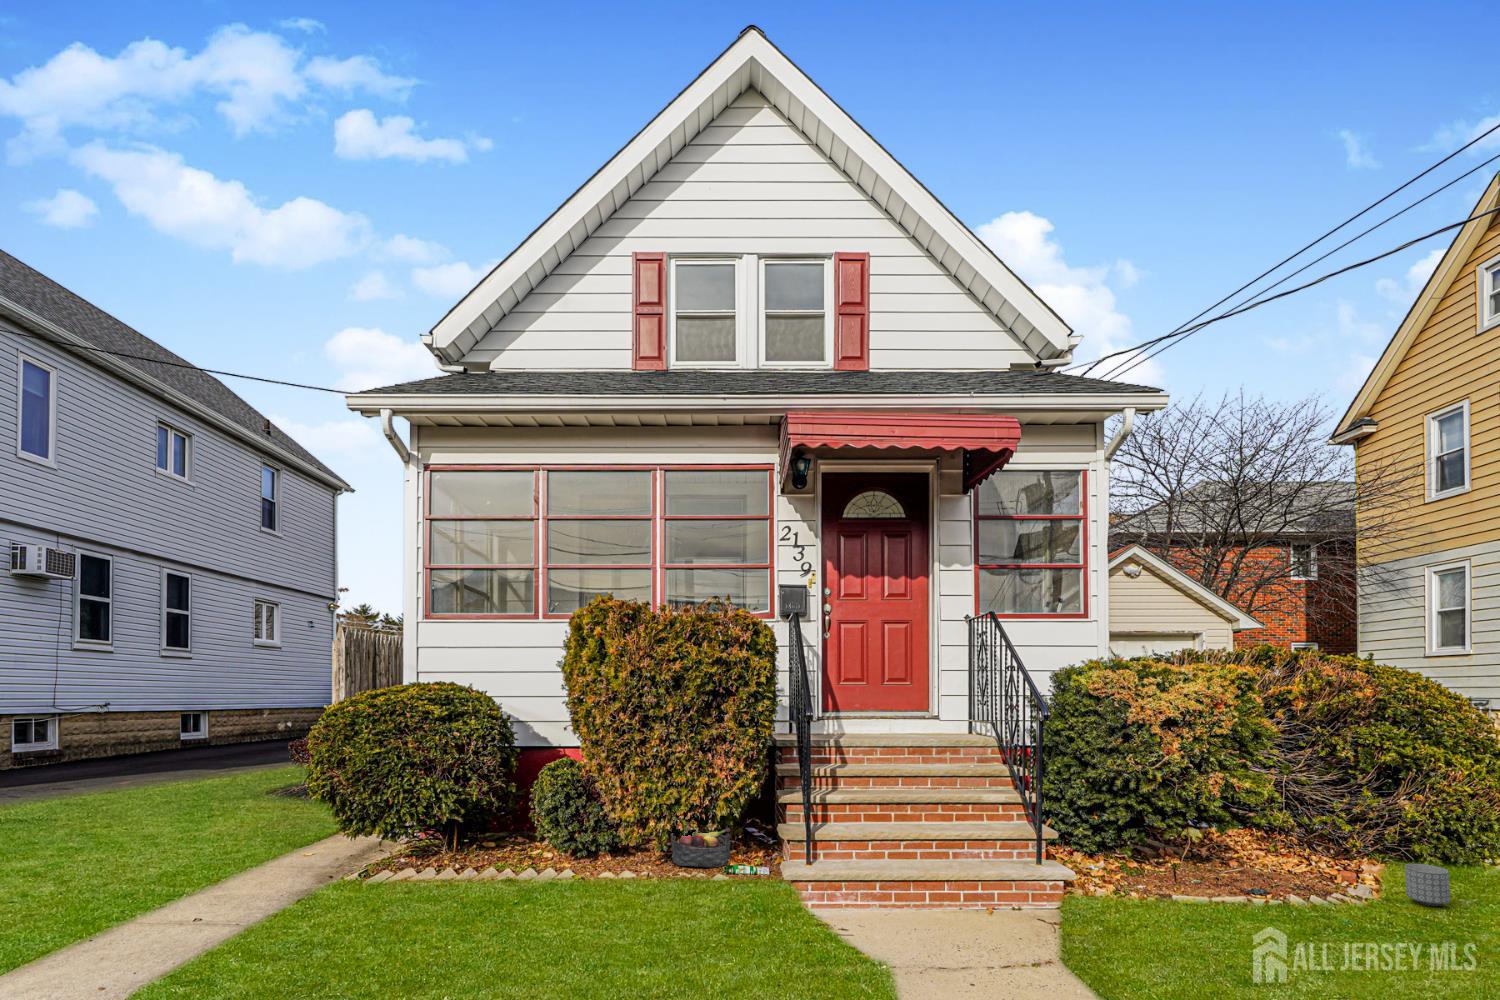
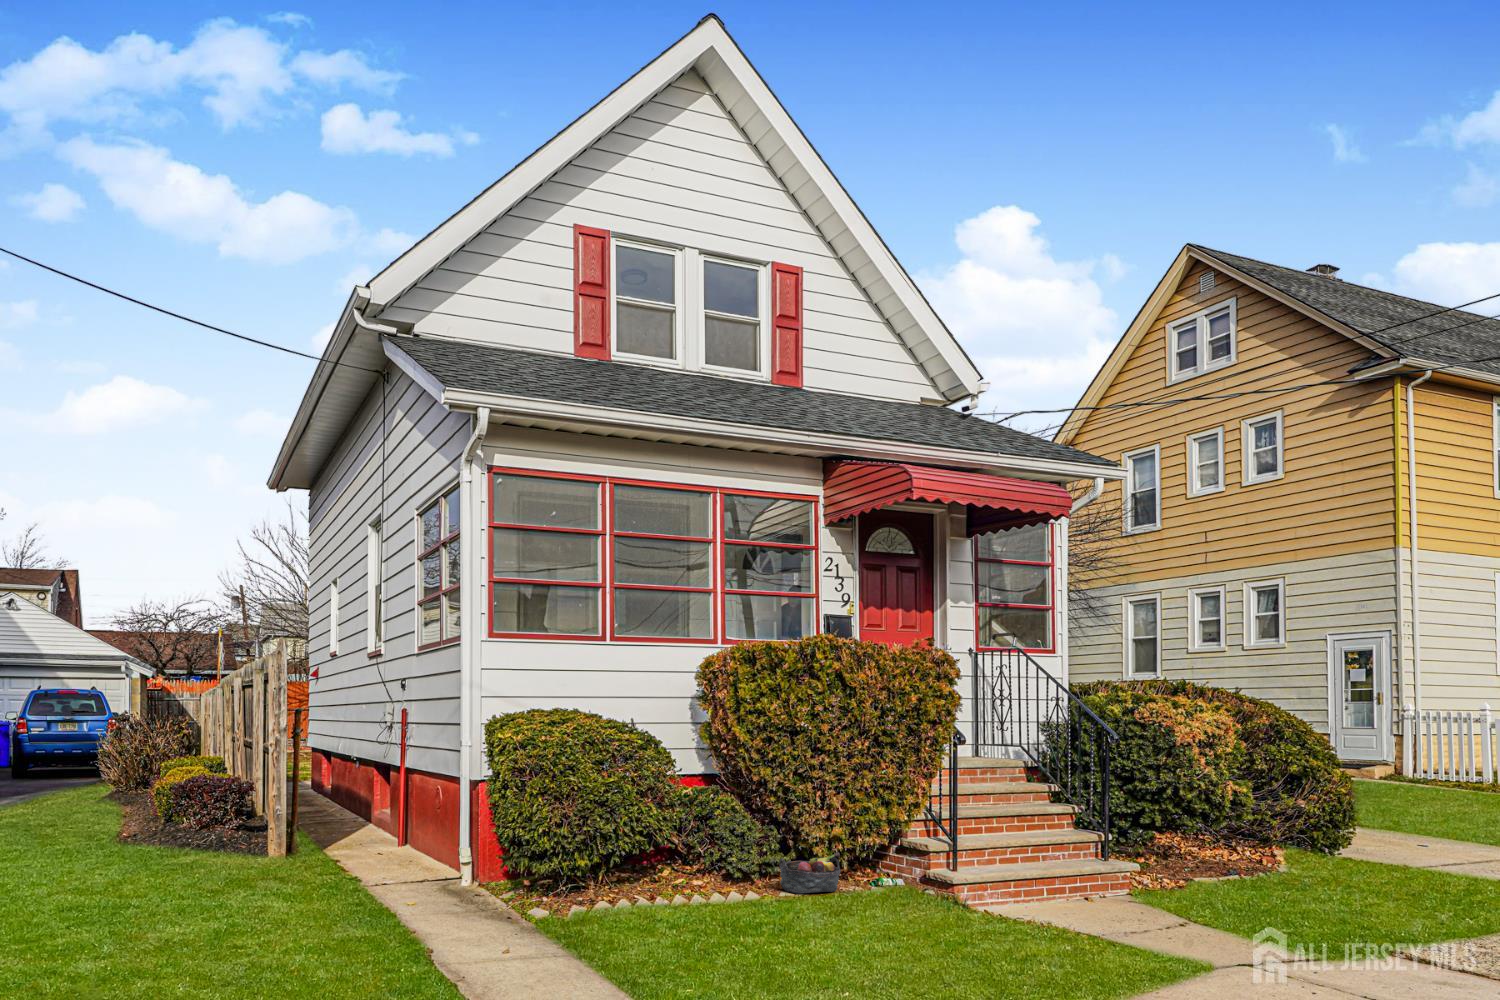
planter: present [1405,864,1450,906] -> none [1330,831,1362,861]

